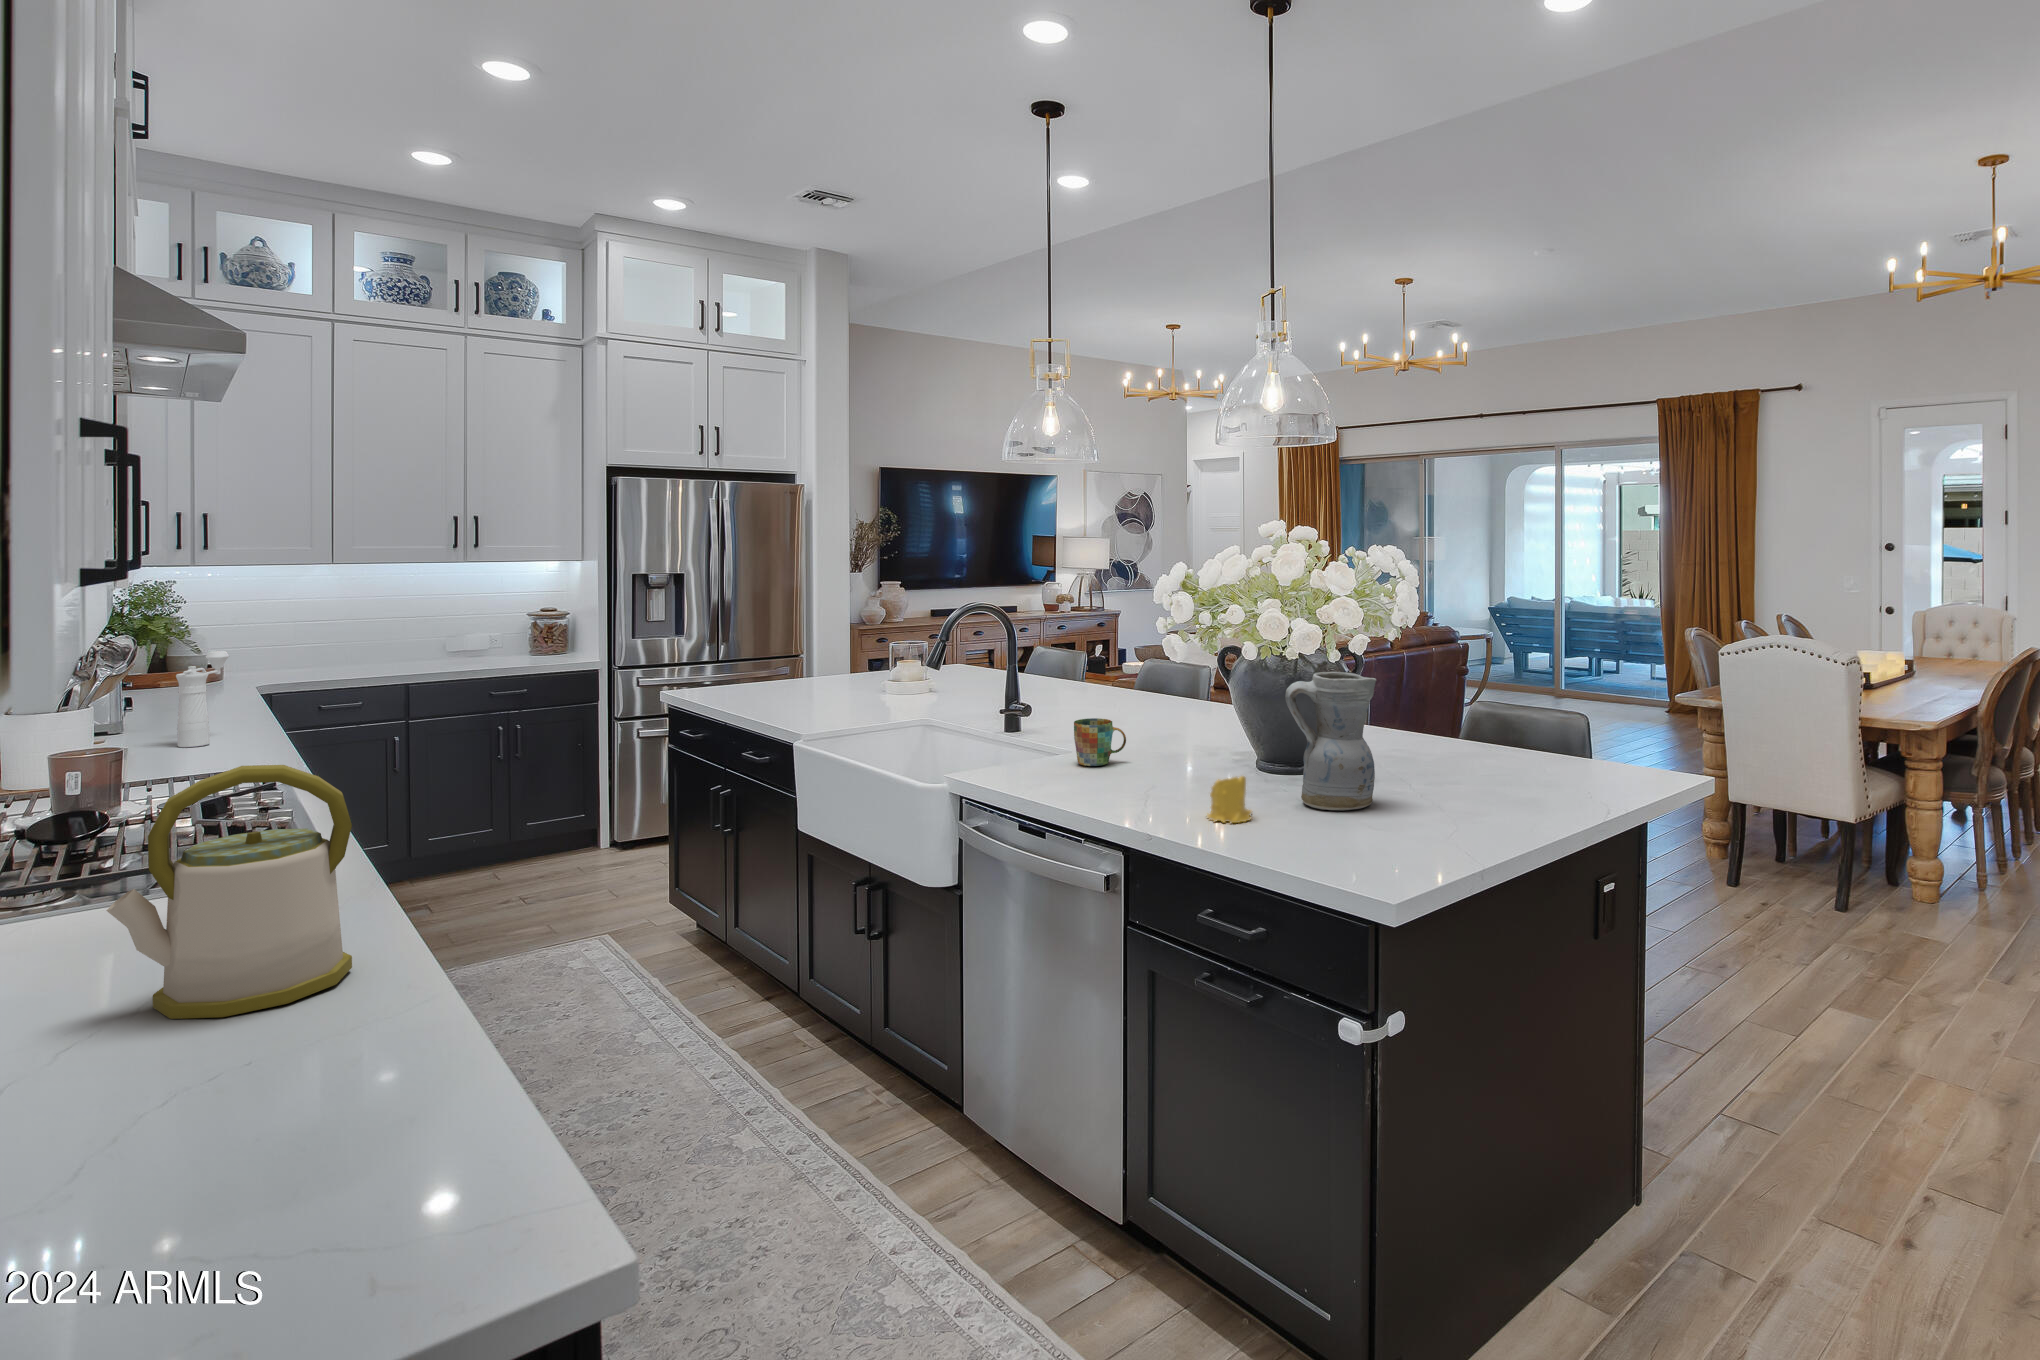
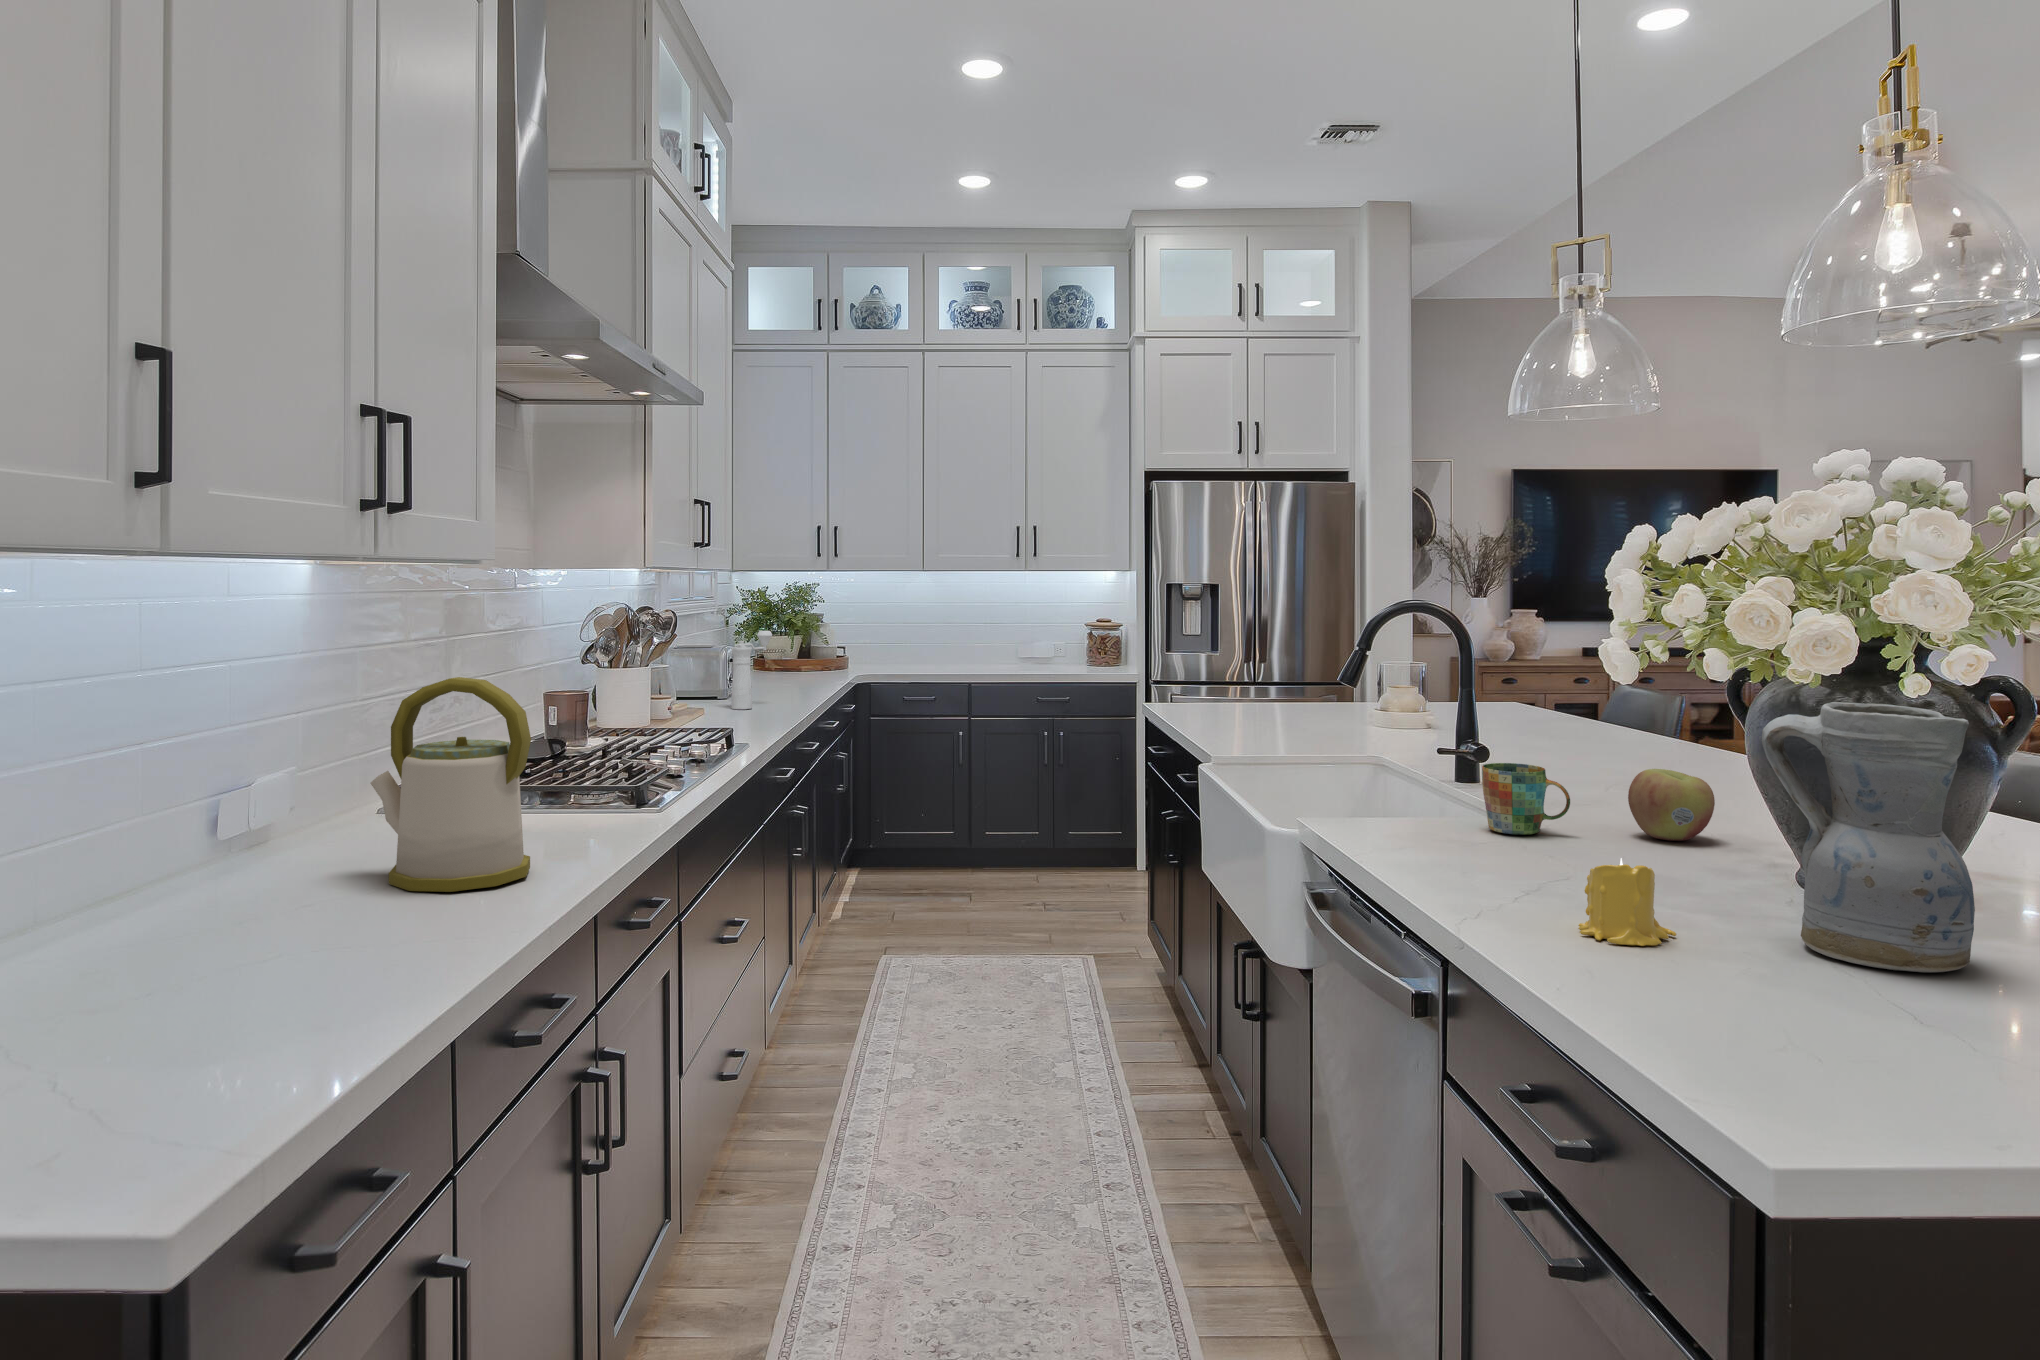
apple: none [1152,712,1198,756] -> present [1628,769,1715,841]

